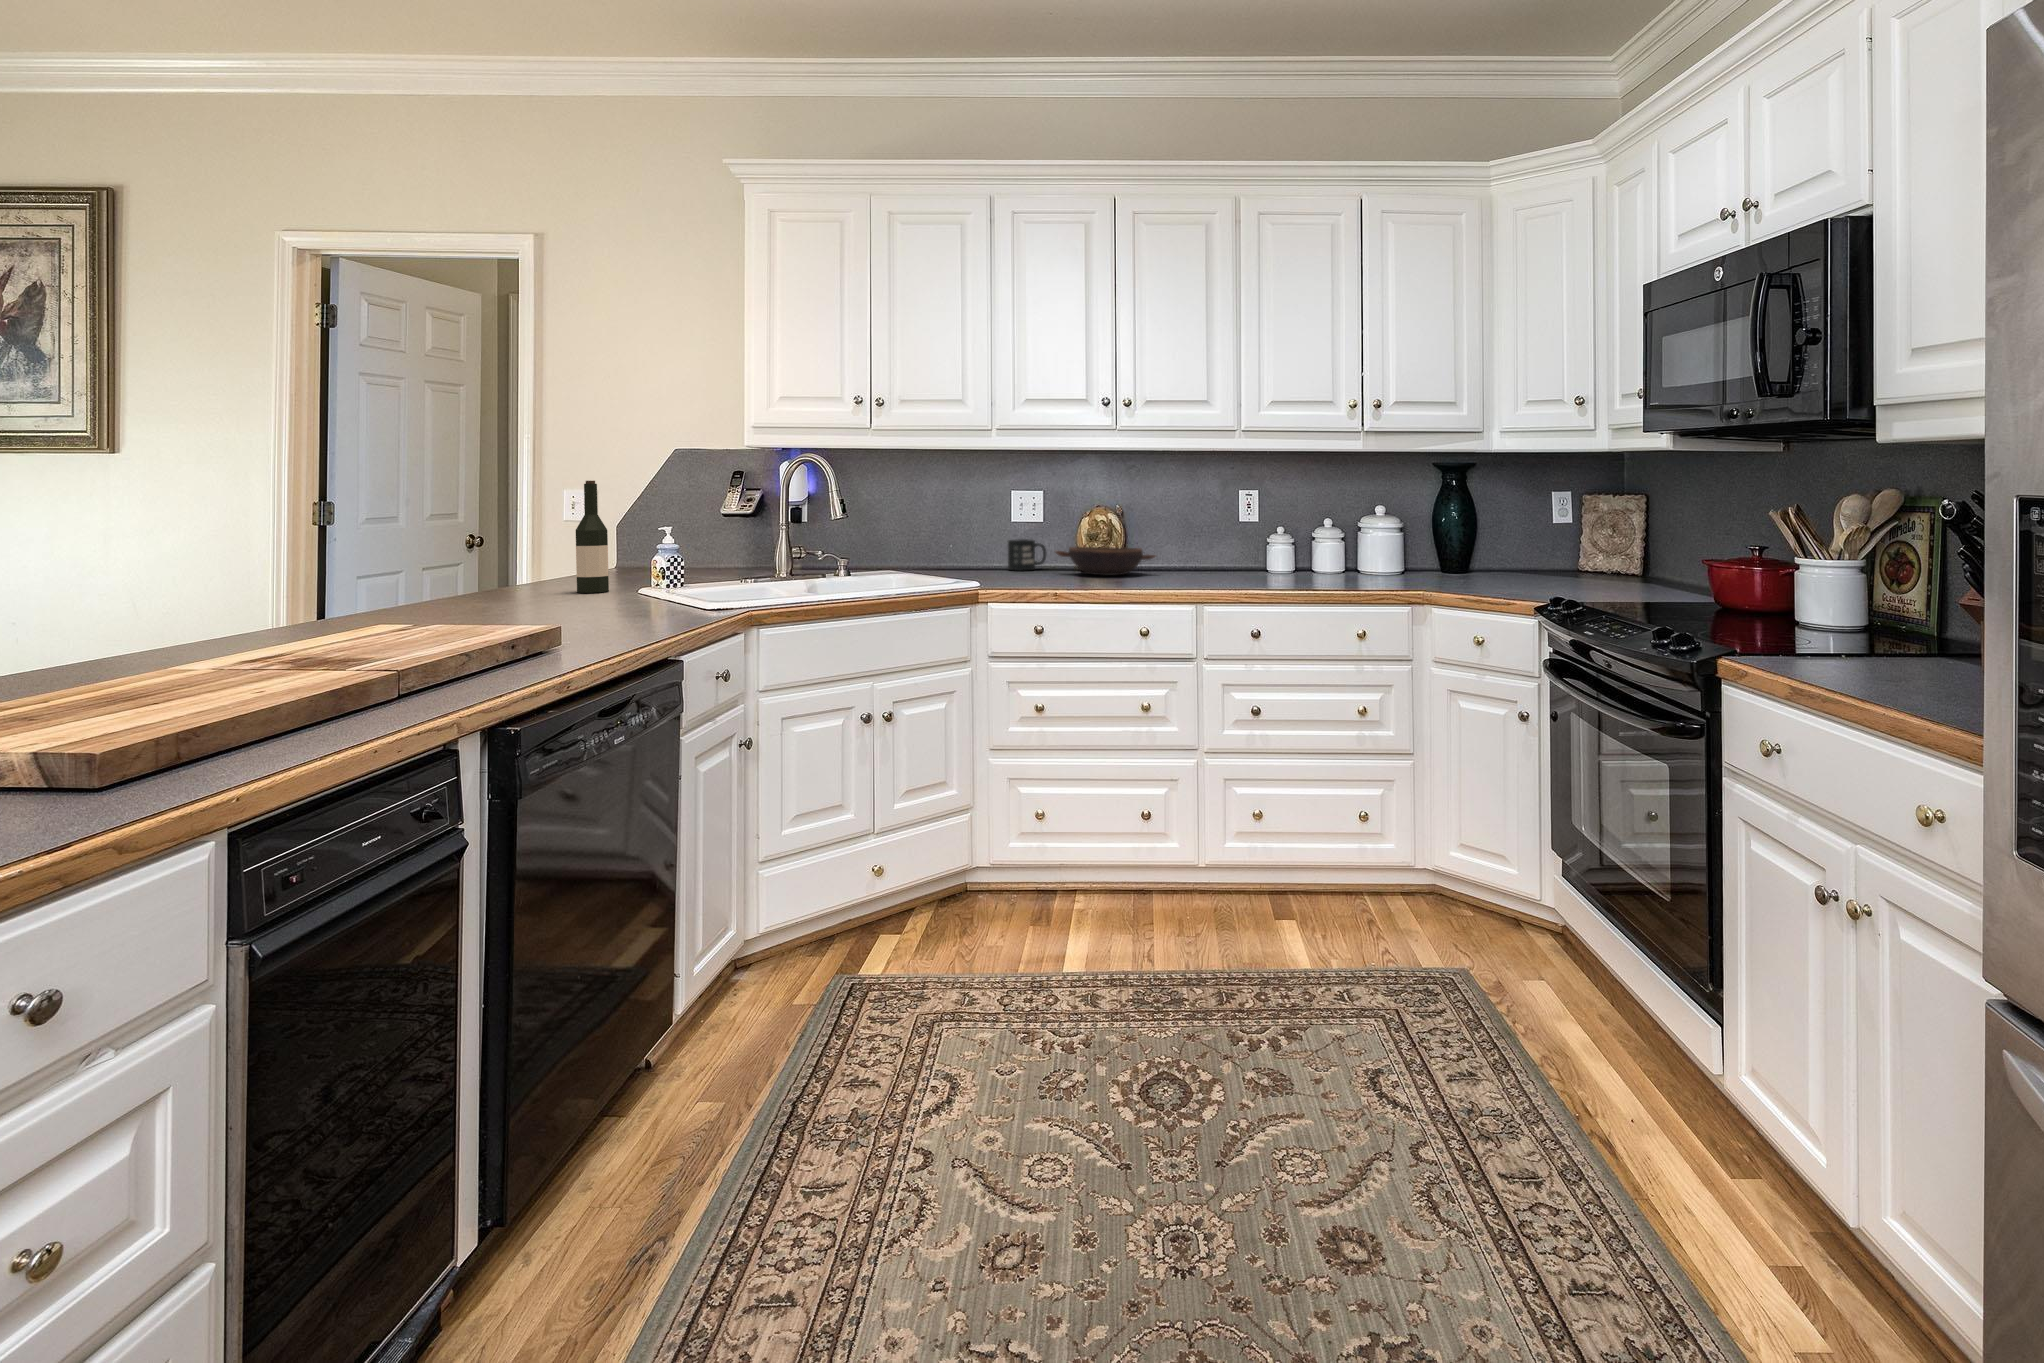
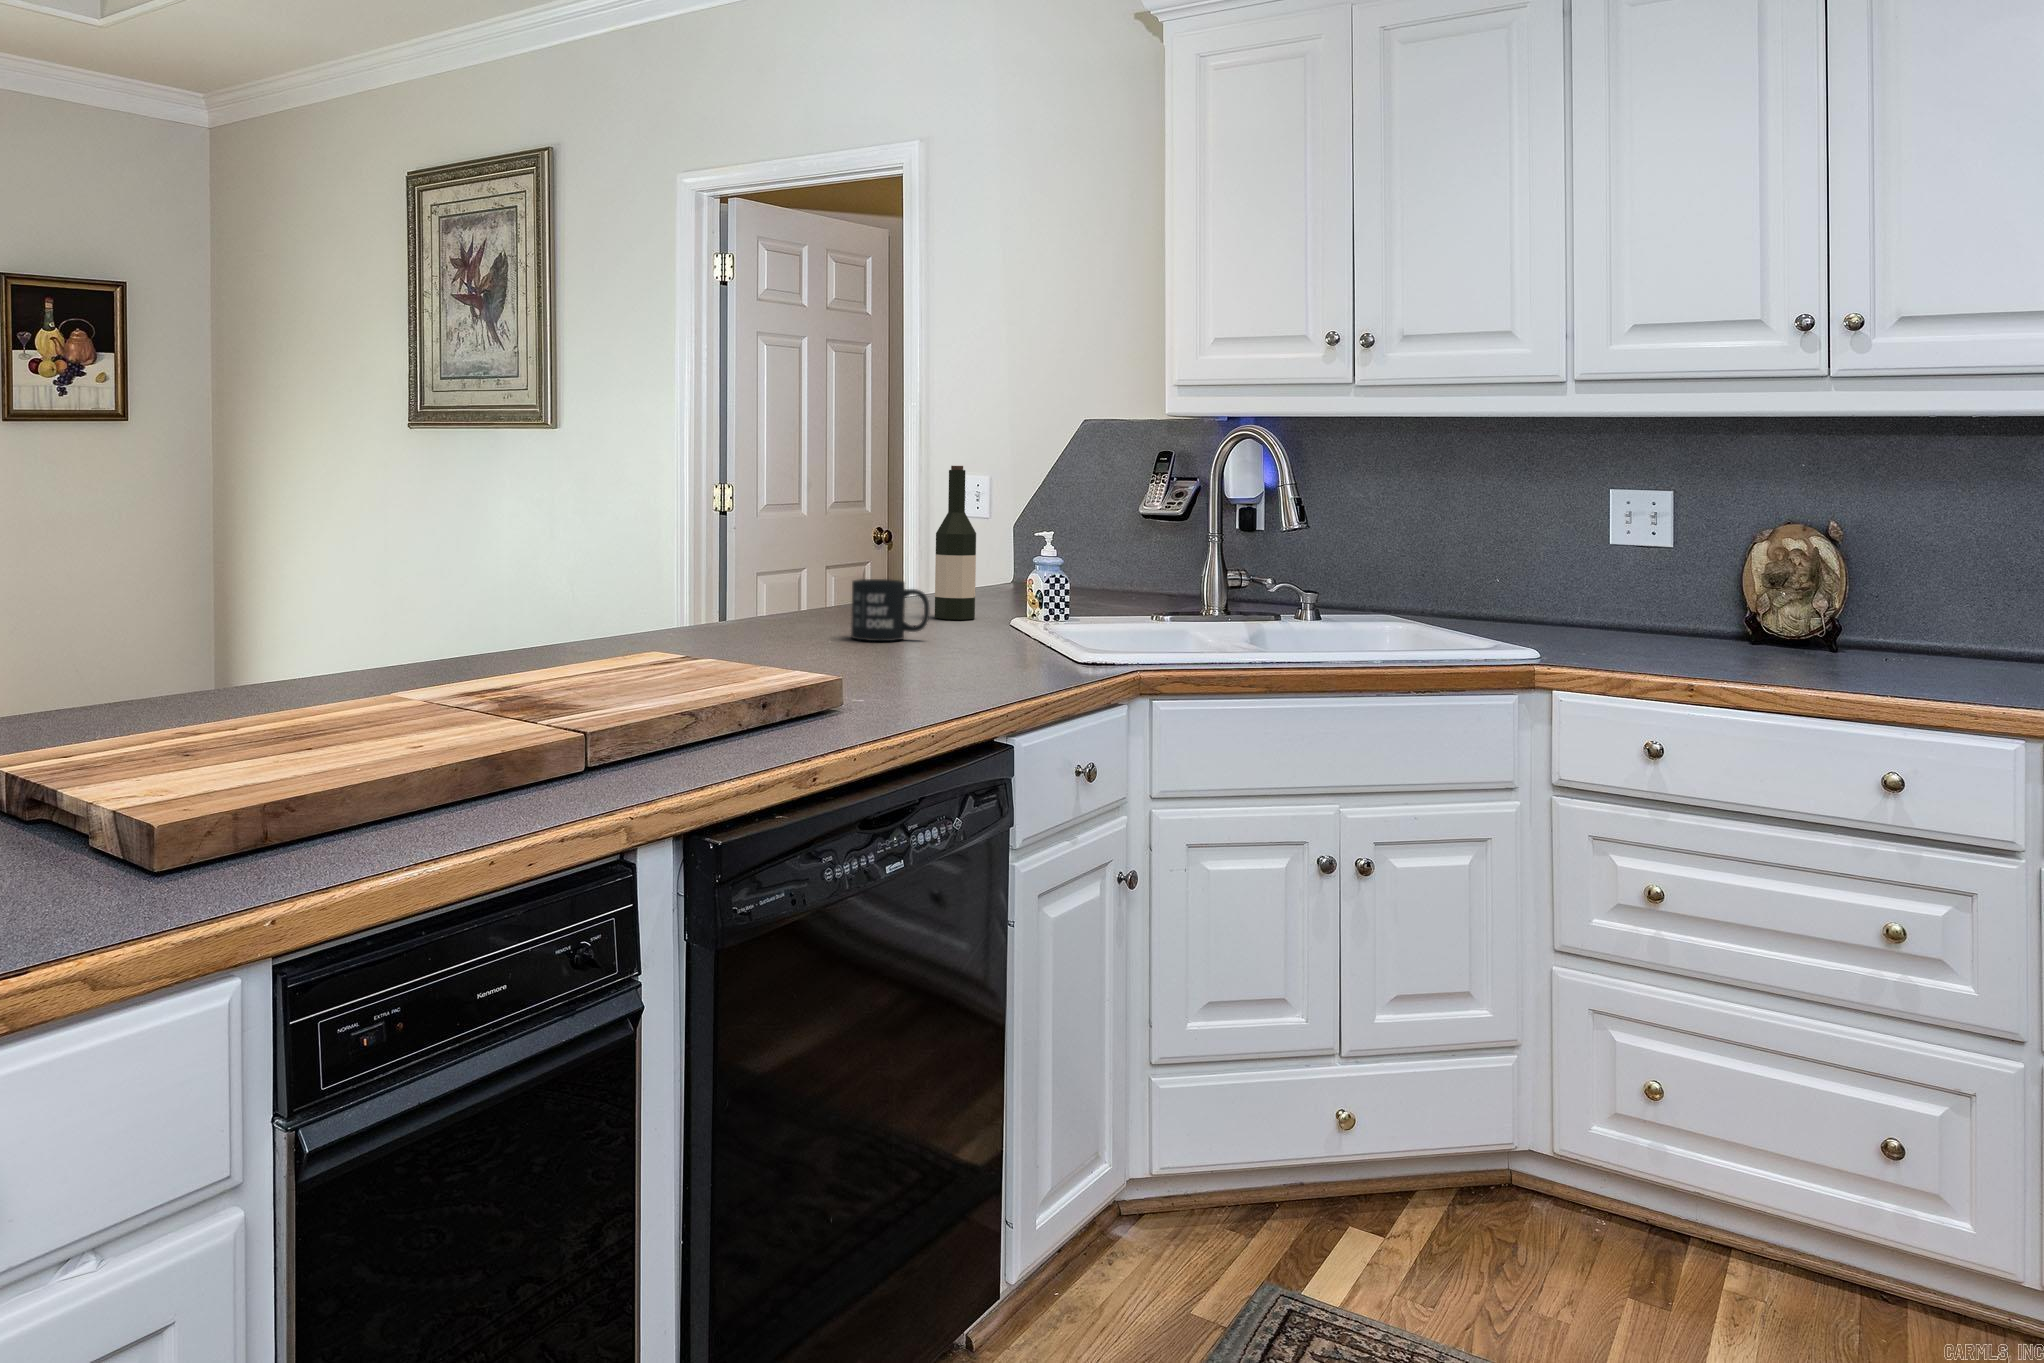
mug: present [1008,539,1046,570] -> present [851,579,929,641]
bowl: present [1056,547,1155,575] -> none [1713,597,1954,658]

